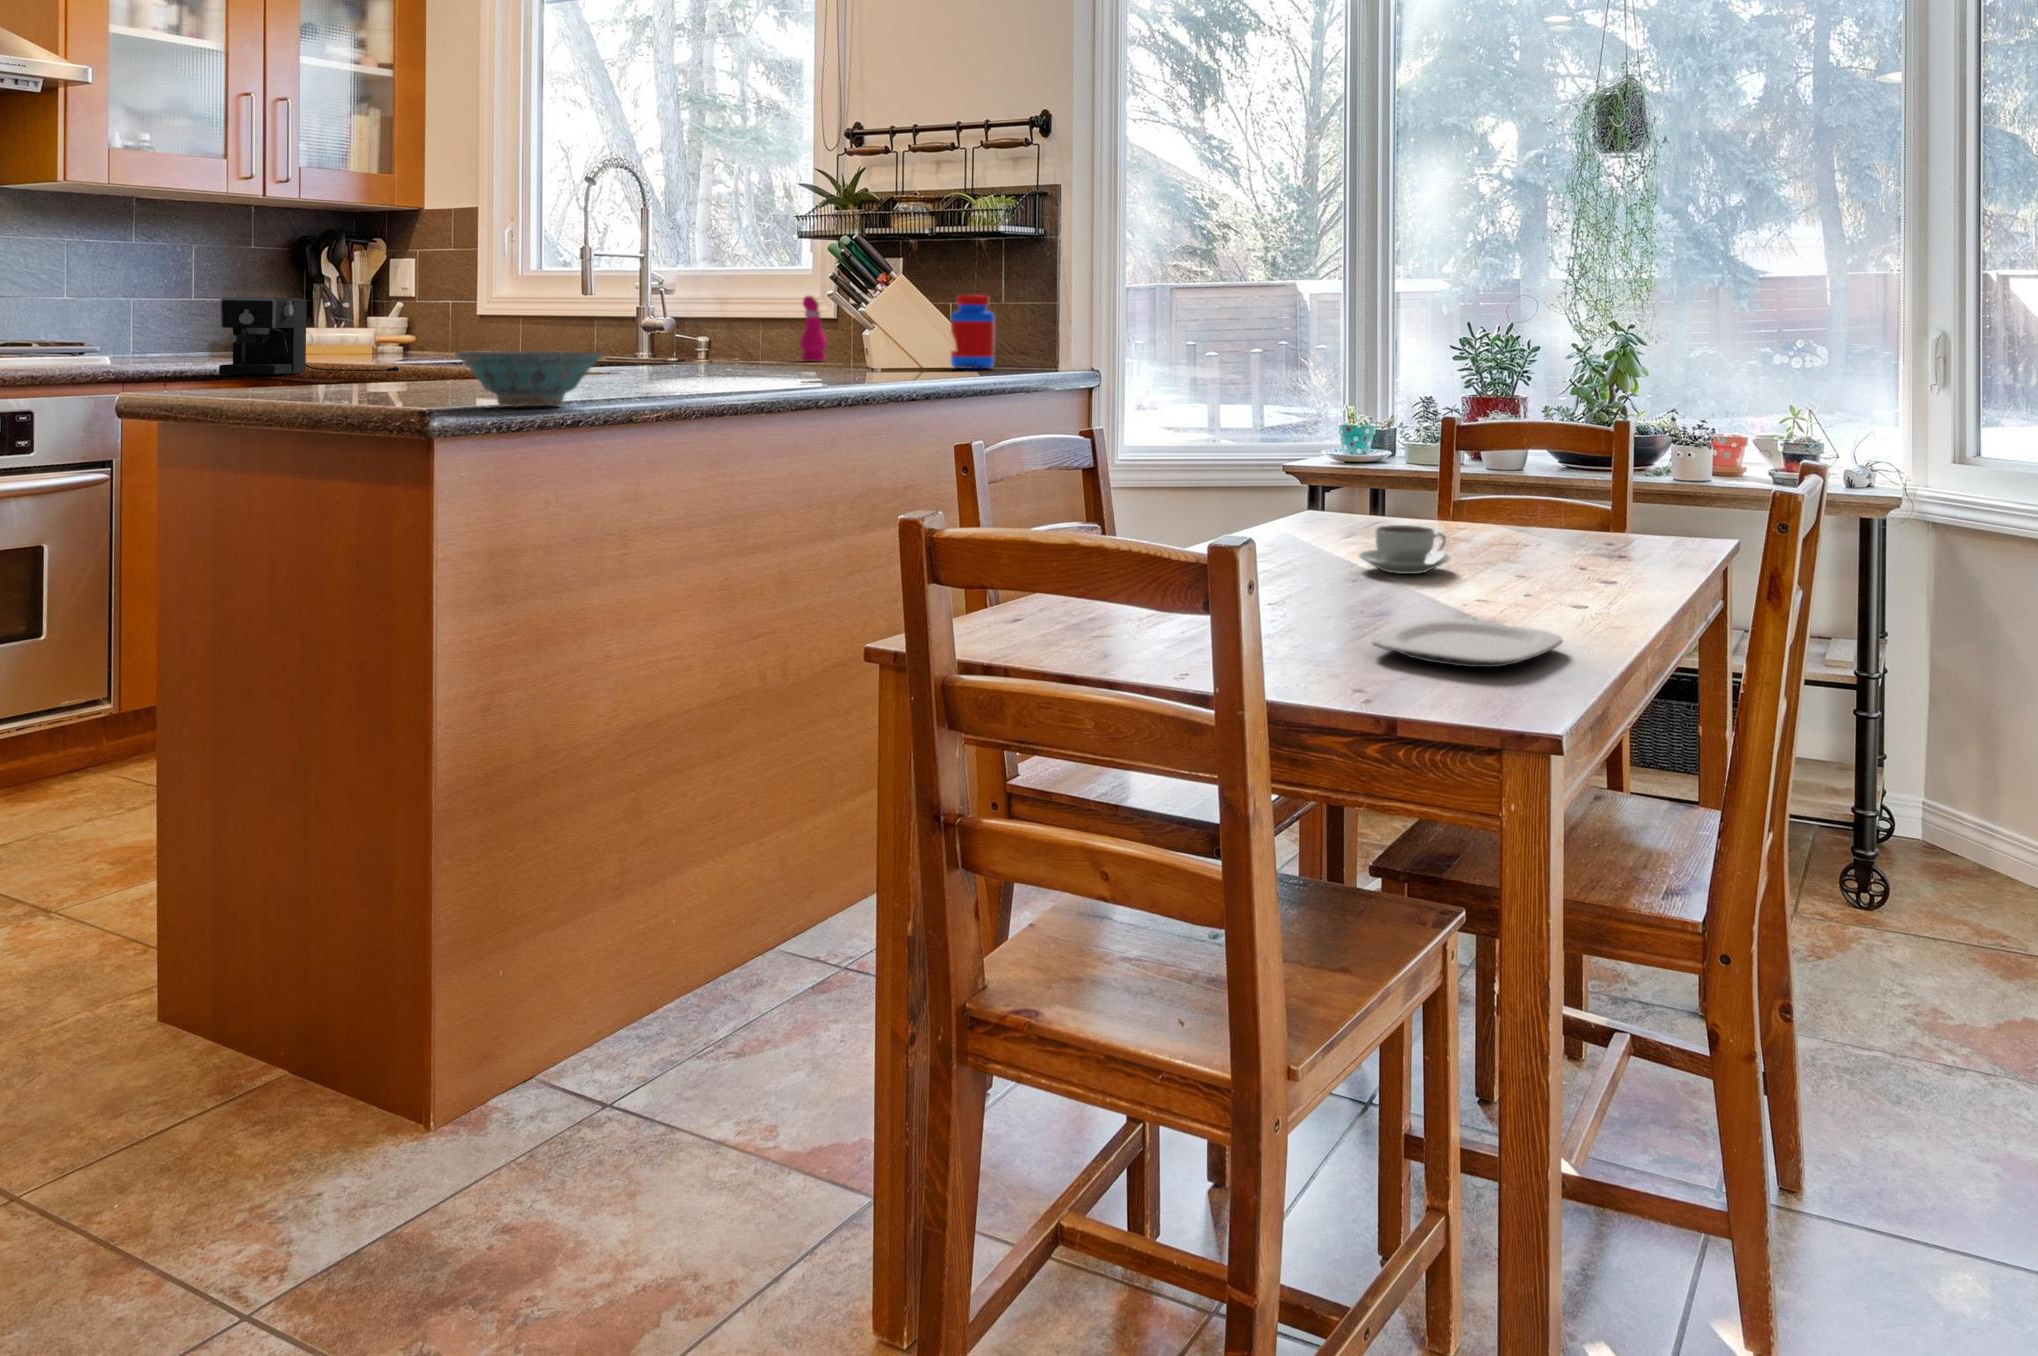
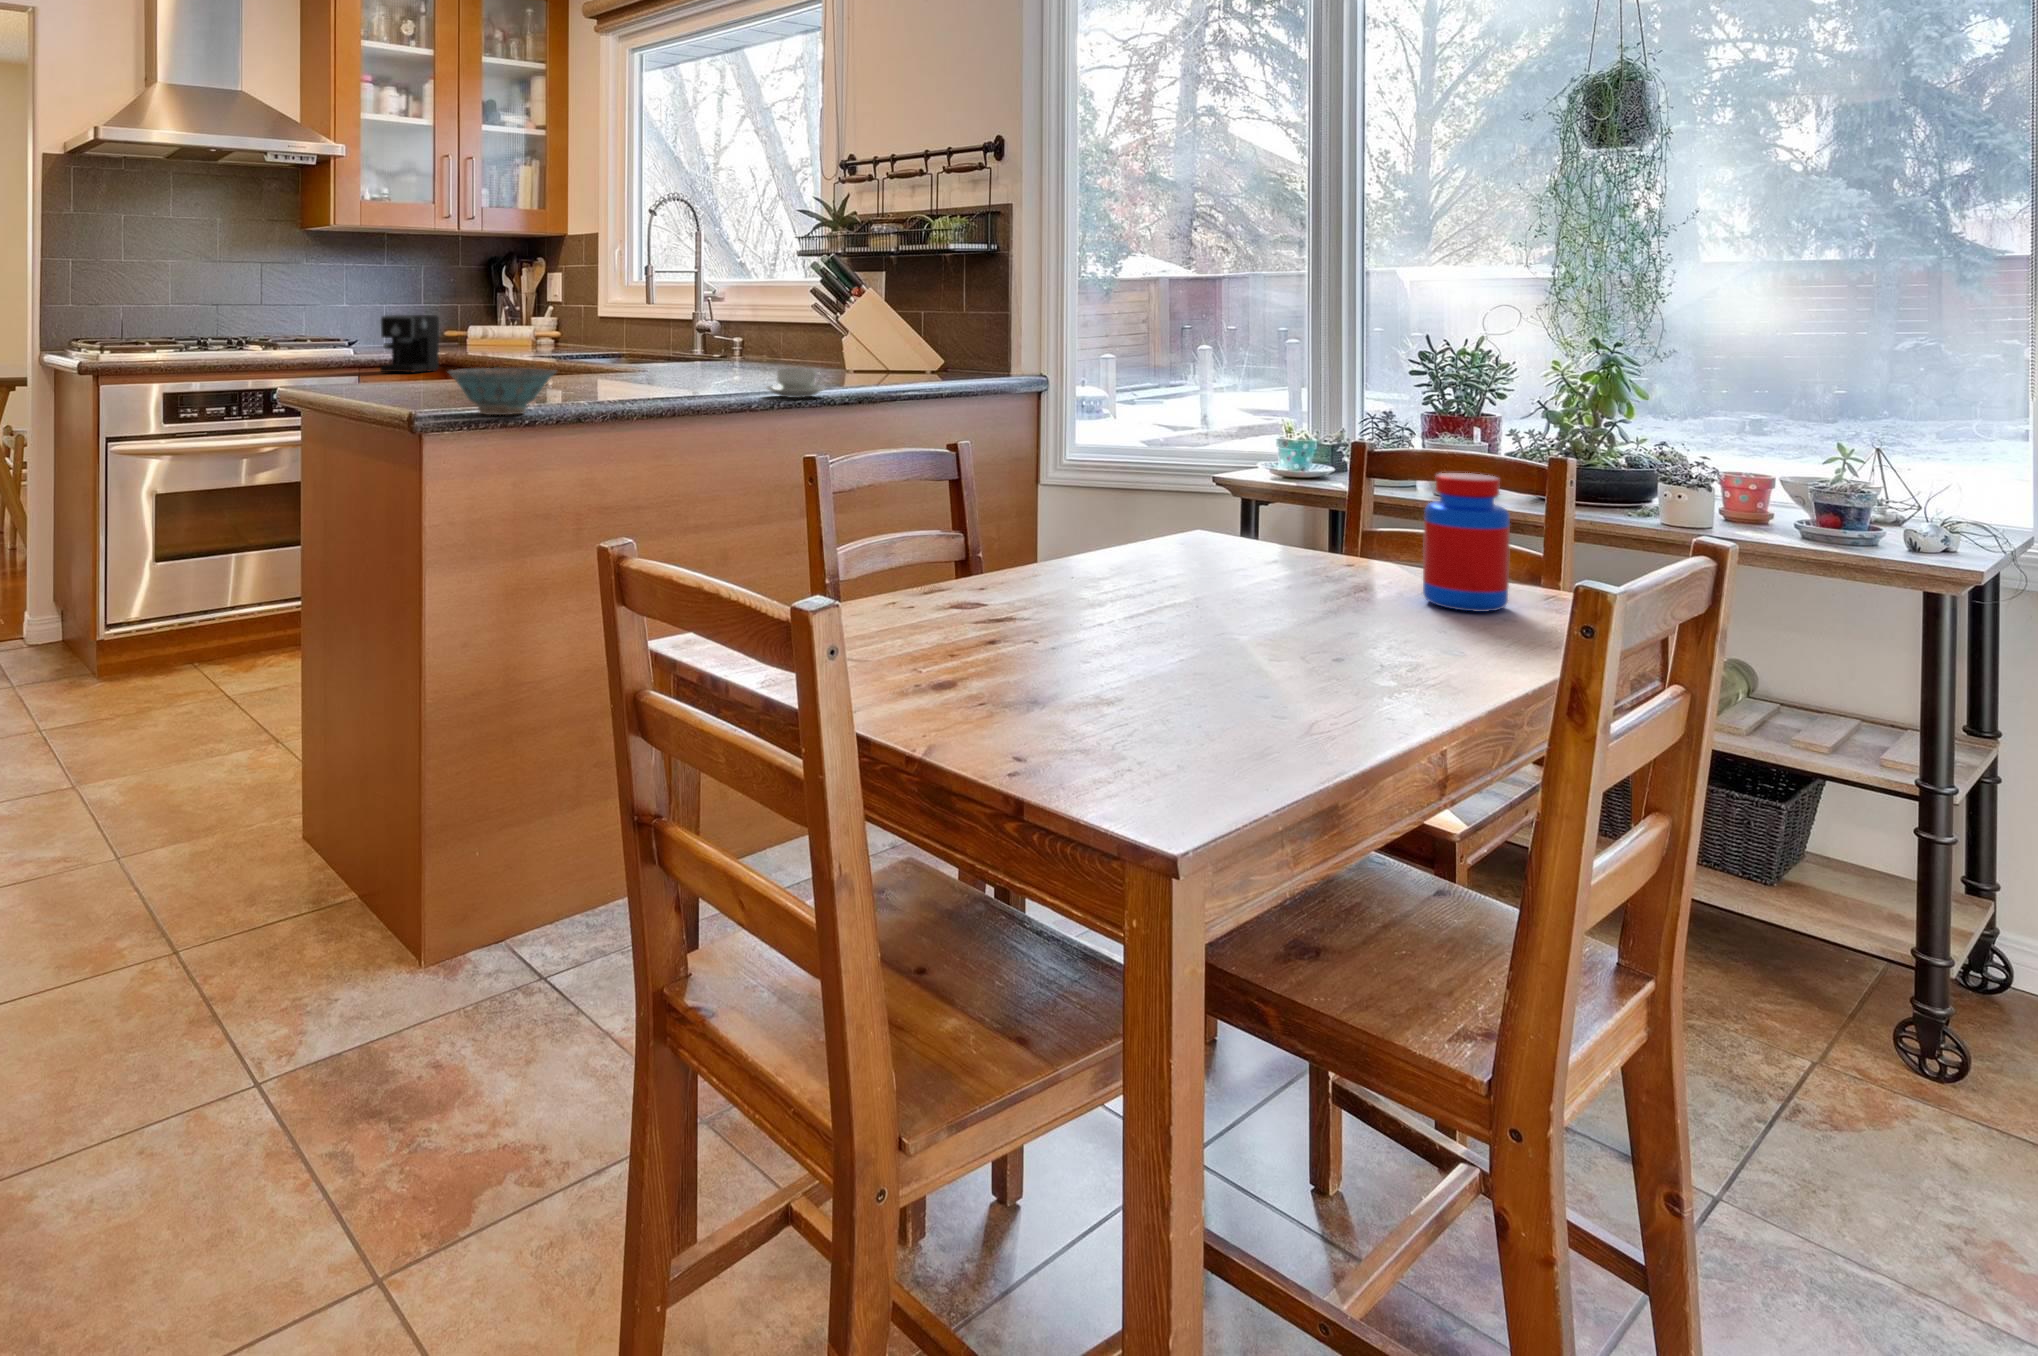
jar: present [951,295,995,369] -> present [1423,473,1510,612]
pepper mill: present [800,296,827,361] -> none [815,298,837,360]
coffee cup: present [1359,525,1450,574] -> present [767,368,825,398]
plate: present [1372,619,1563,667] -> none [1078,683,1297,750]

